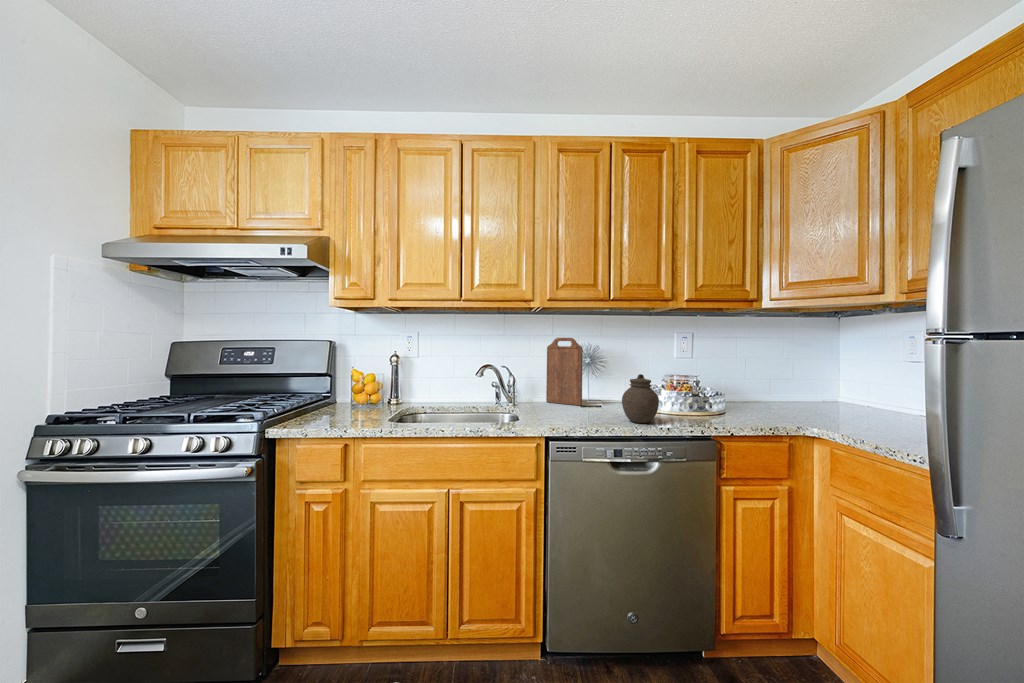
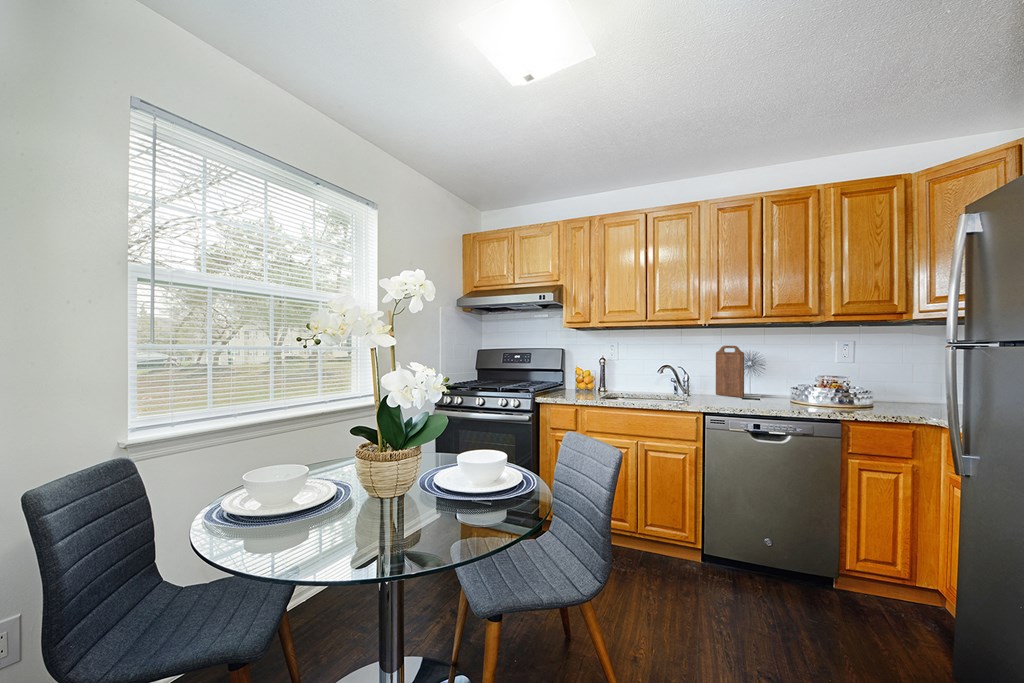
jar: present [622,374,659,423] -> none [767,373,797,409]

